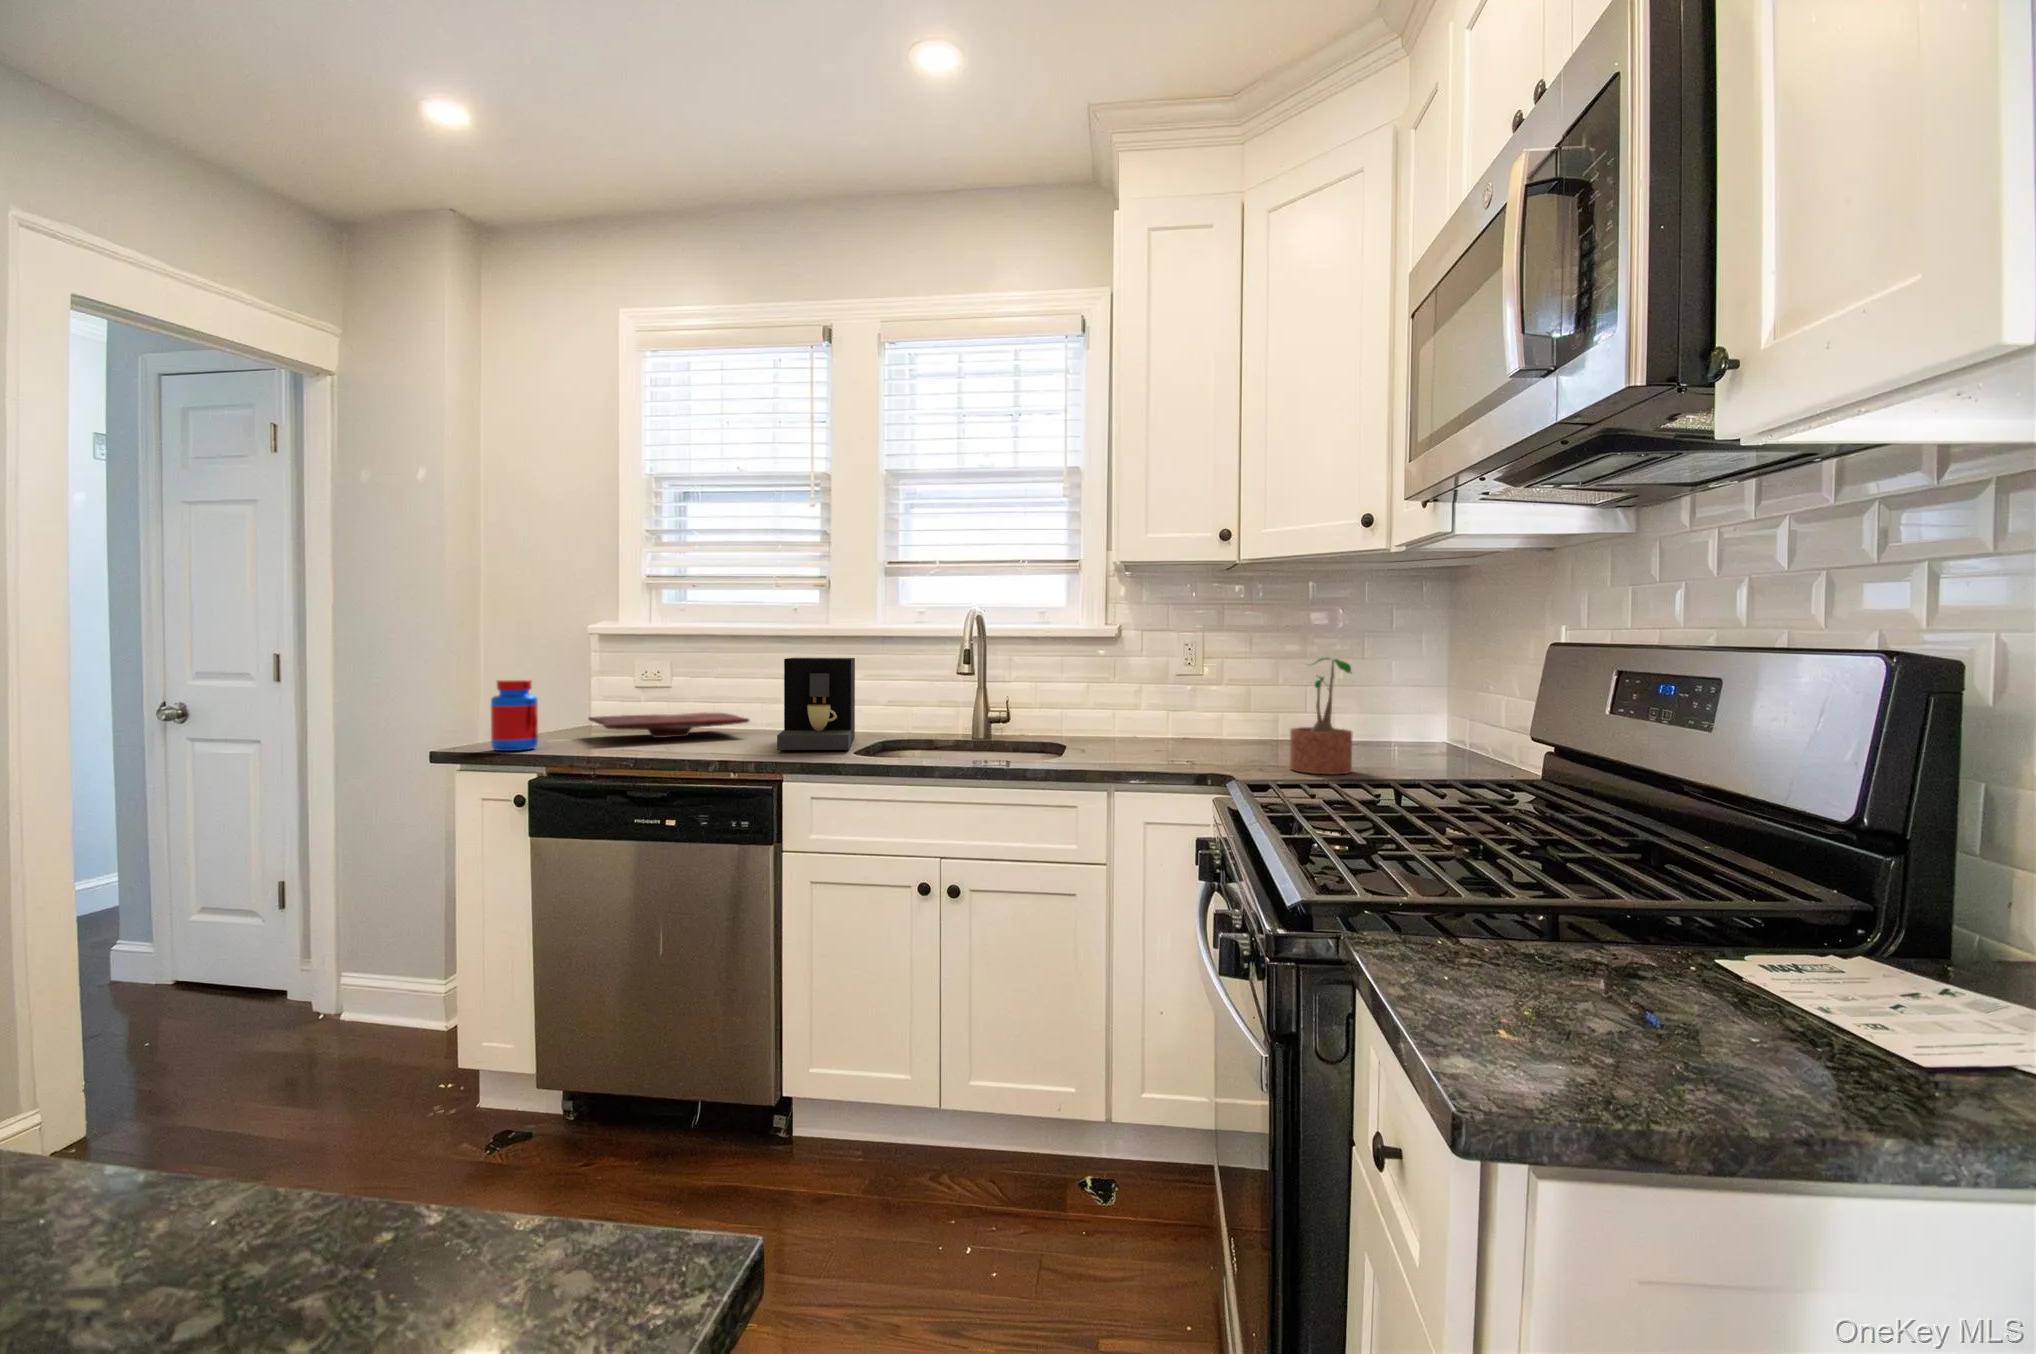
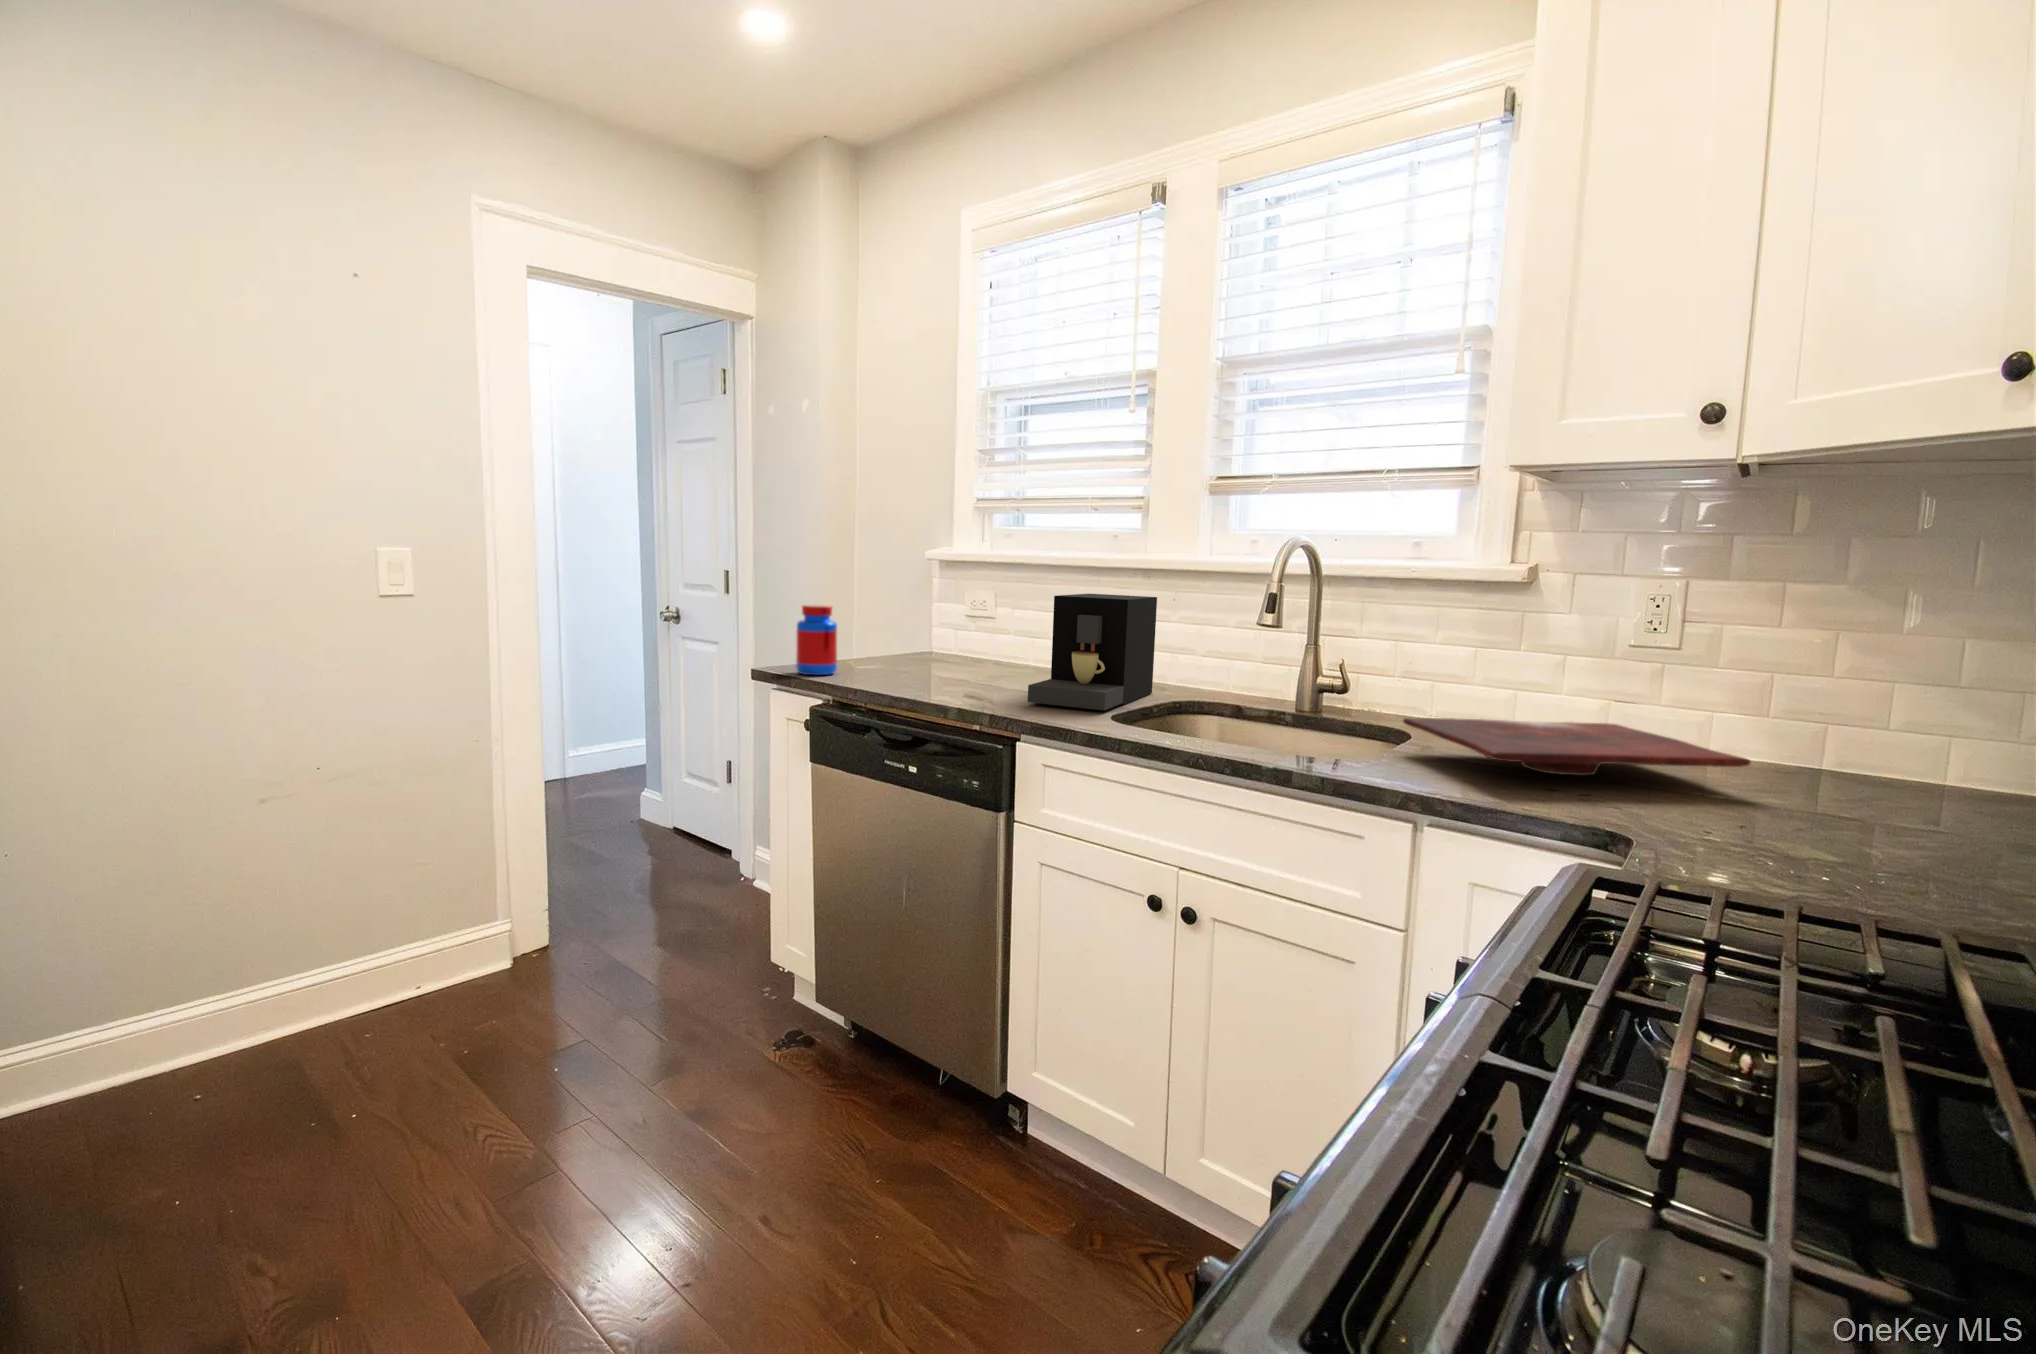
potted plant: present [1290,658,1352,774] -> none [1753,643,1945,874]
cutting board: present [589,713,749,738] -> present [1403,718,1750,775]

